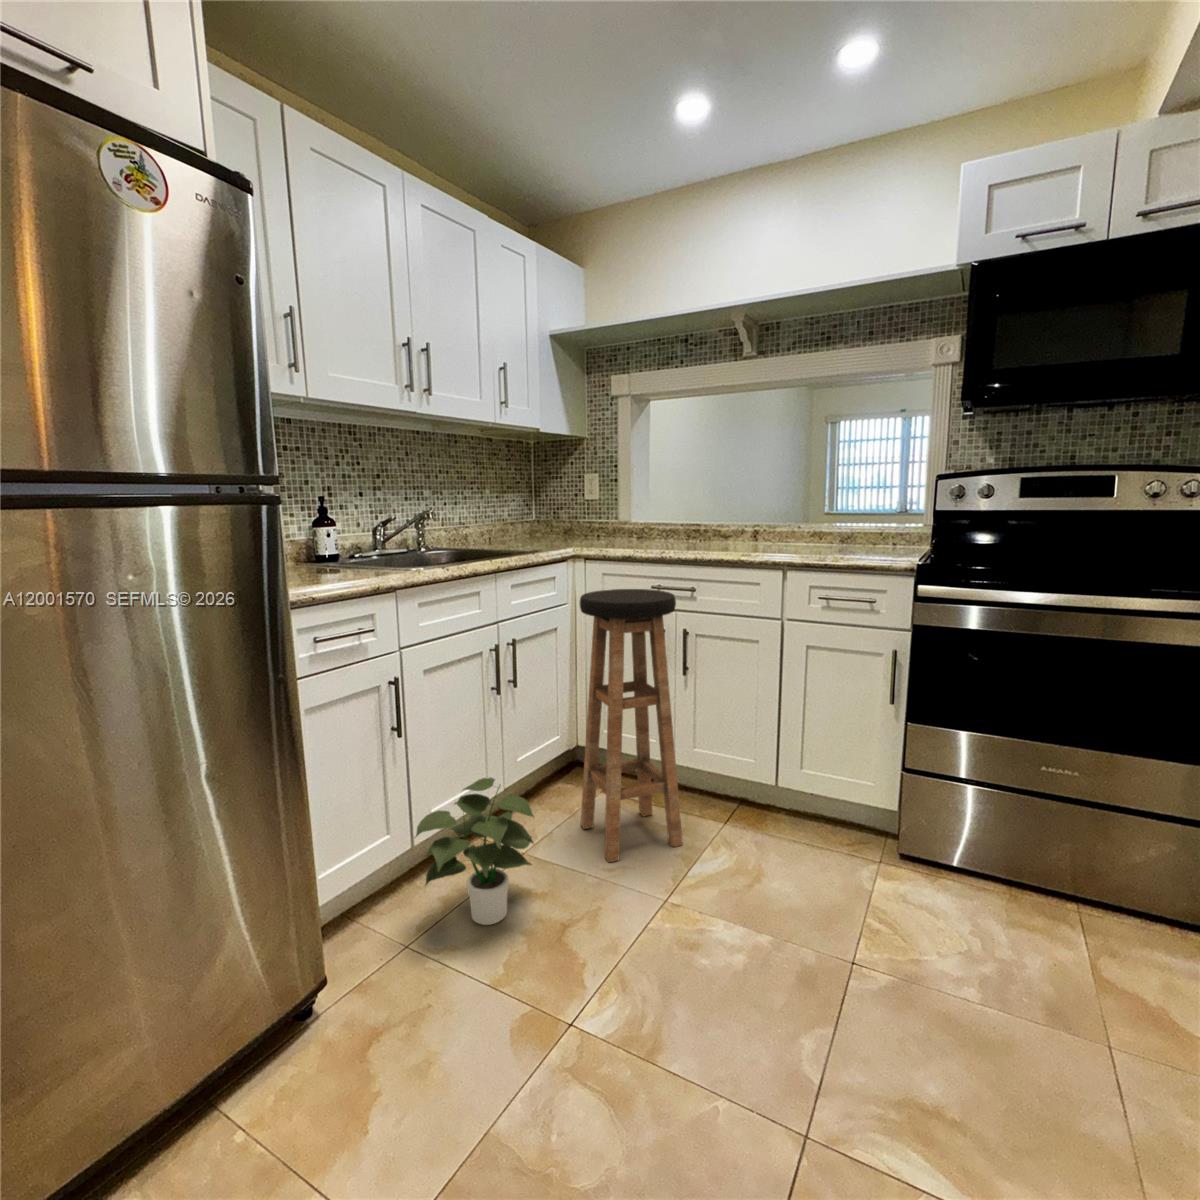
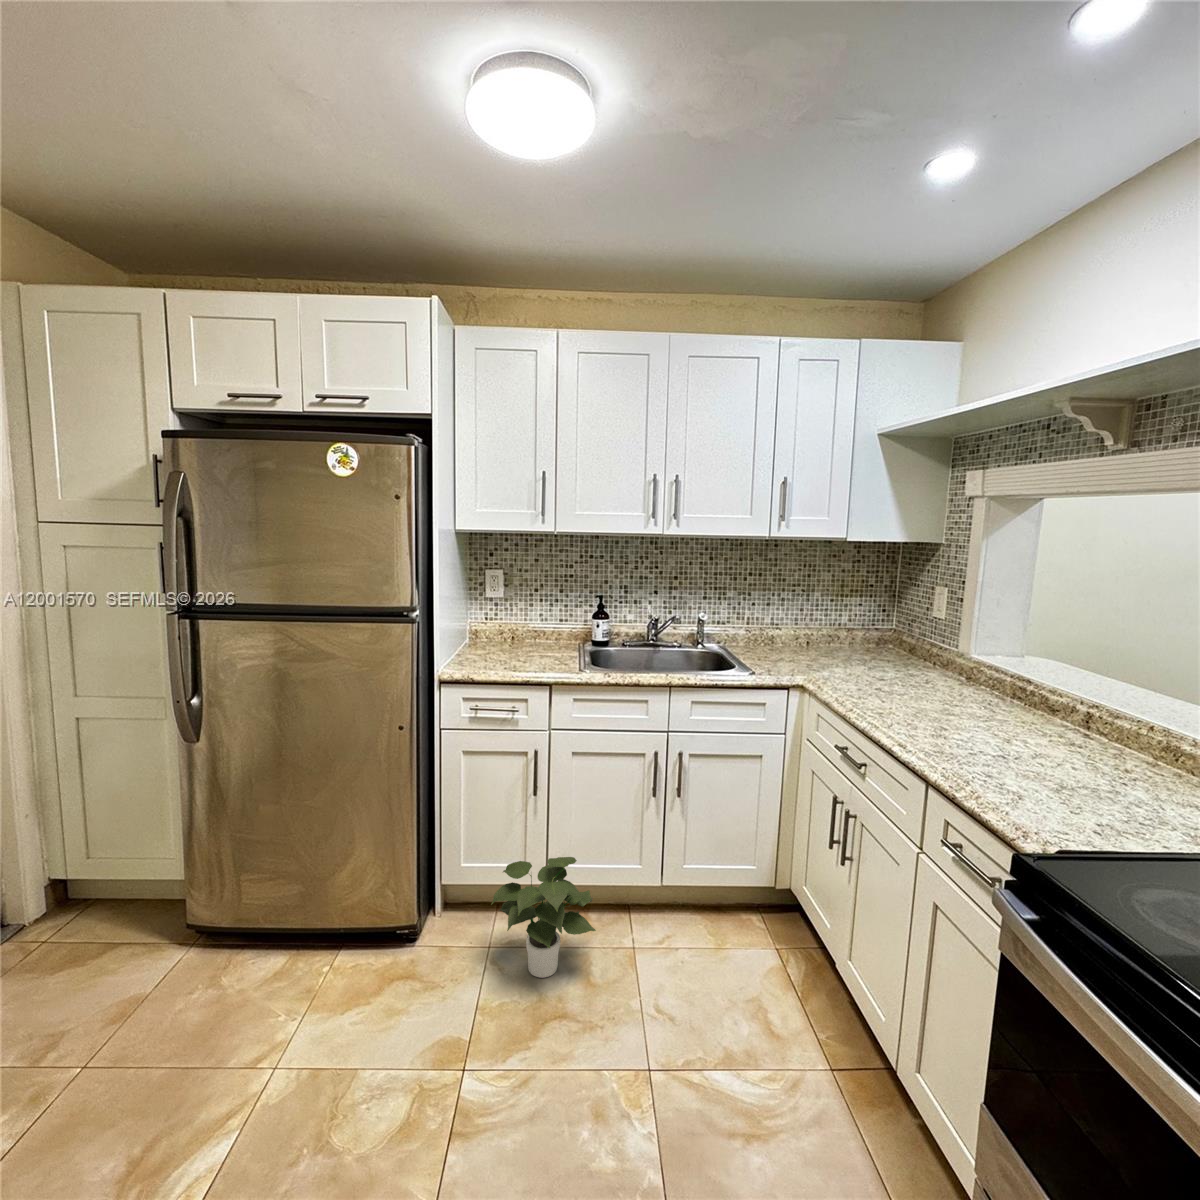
bar stool: present [580,589,683,862] -> none [663,732,789,1054]

